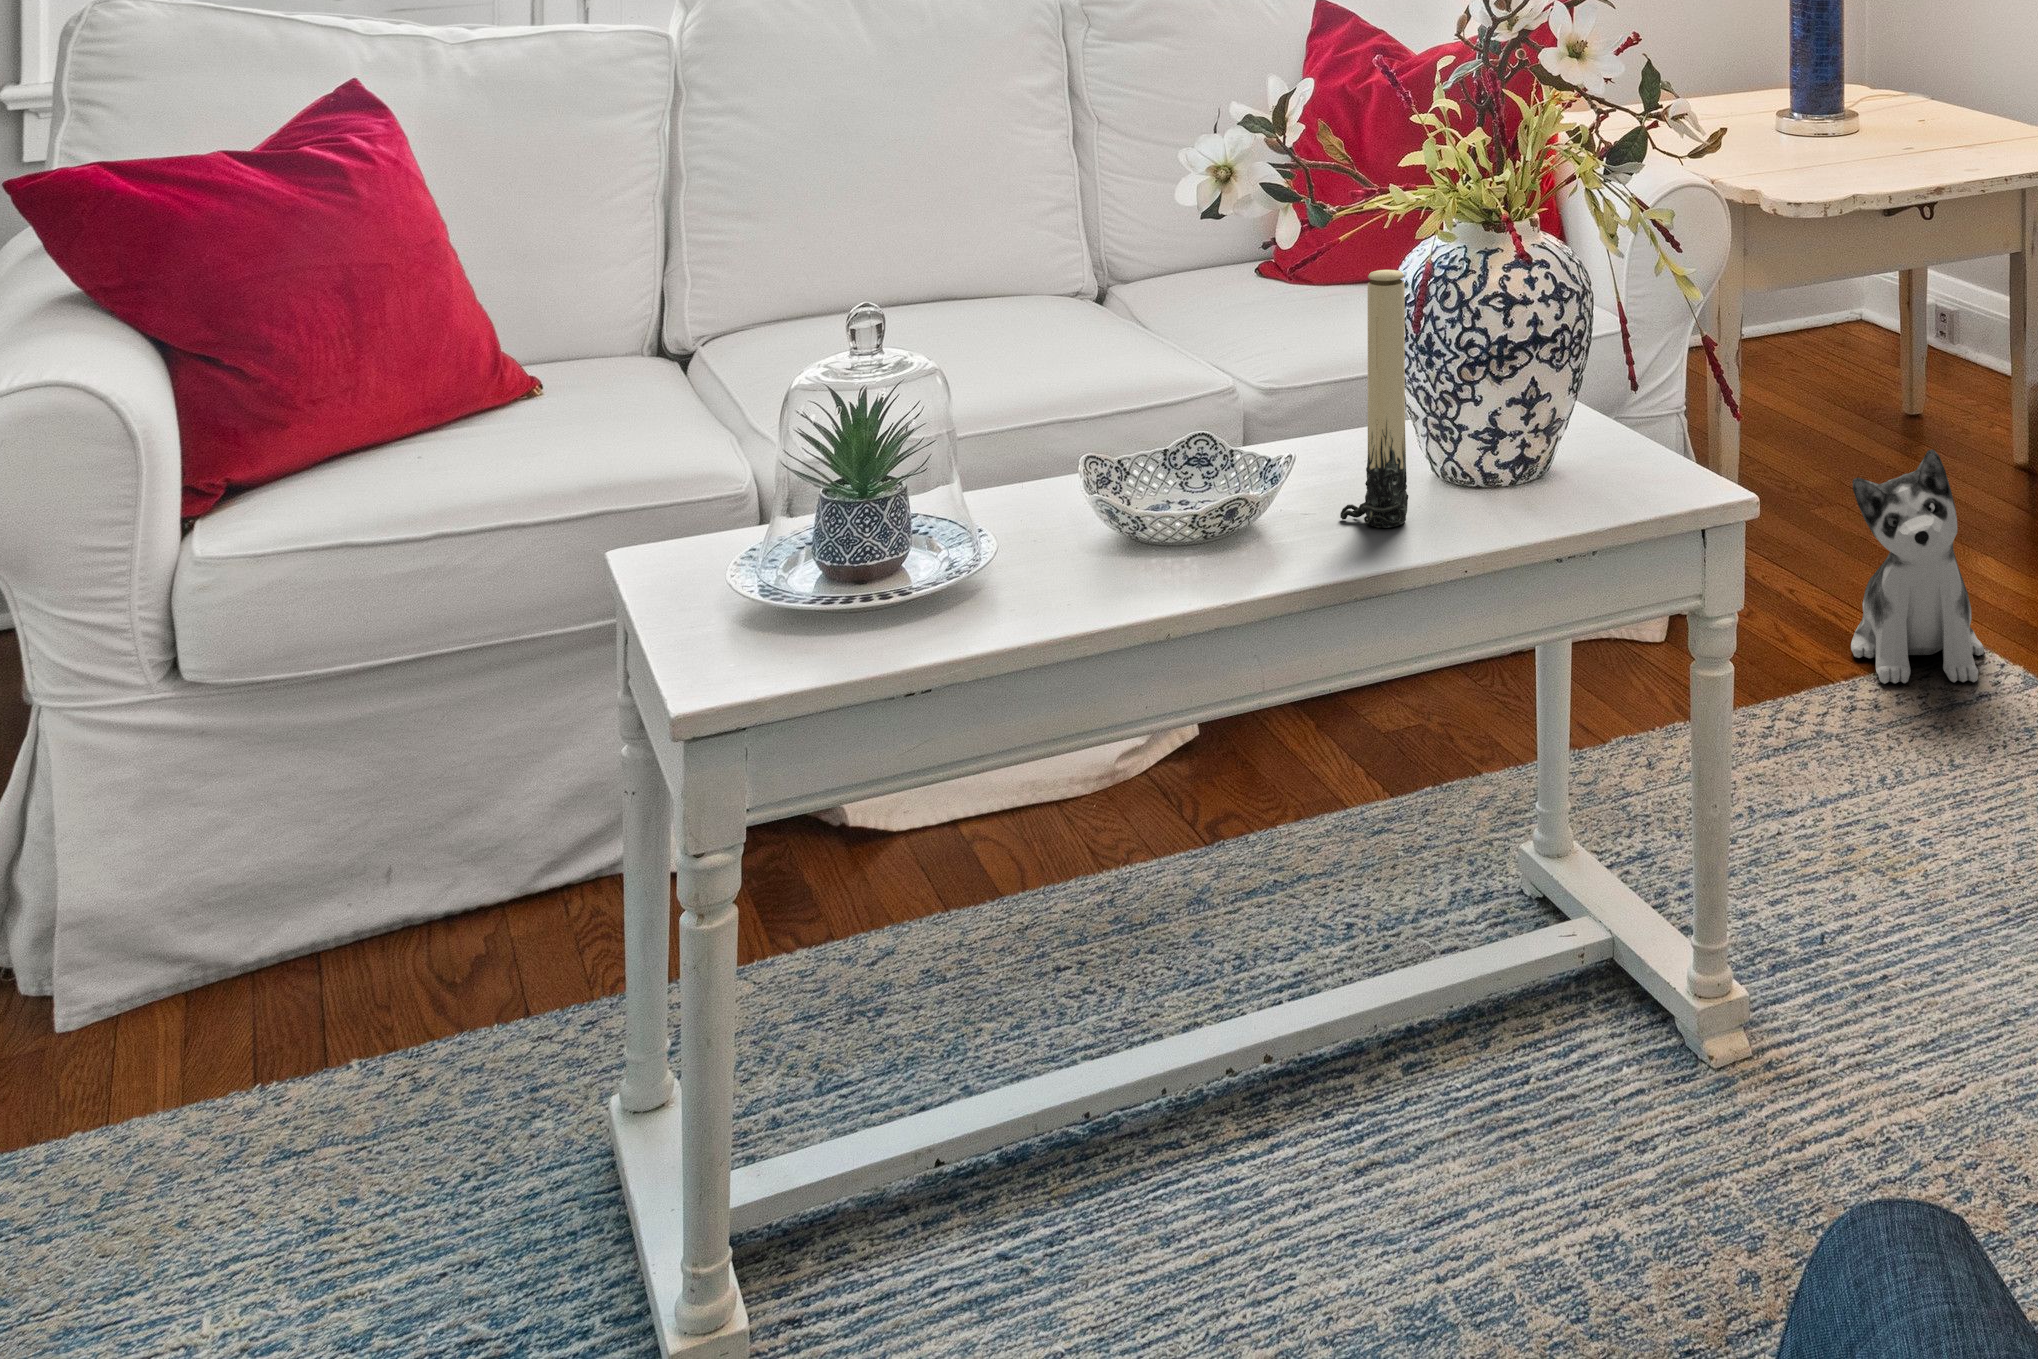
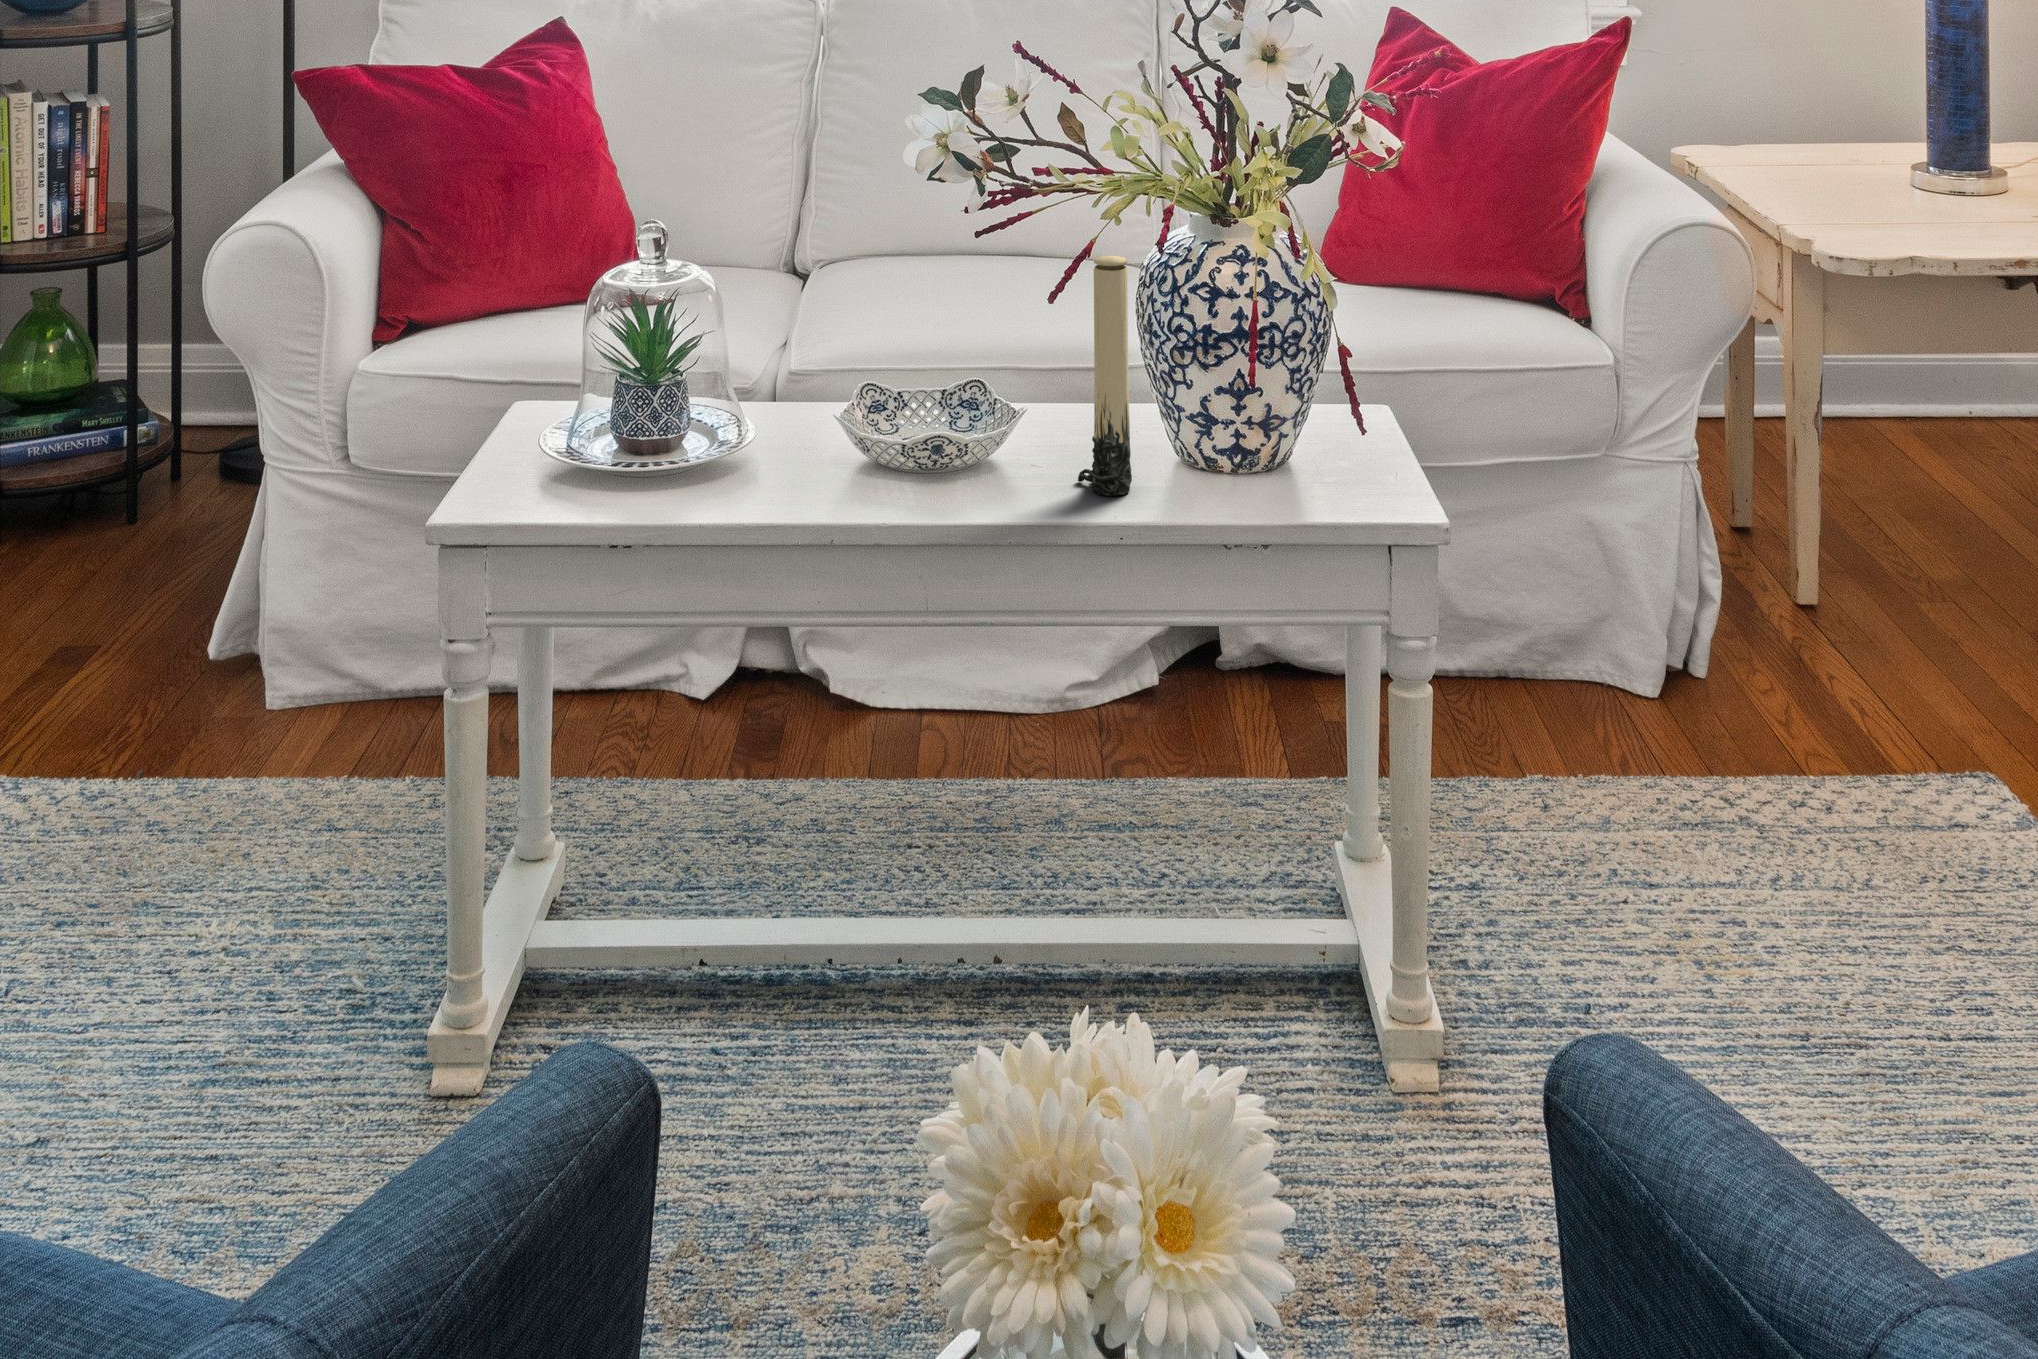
plush toy: present [1851,449,1984,684] -> none [1833,536,1995,799]

